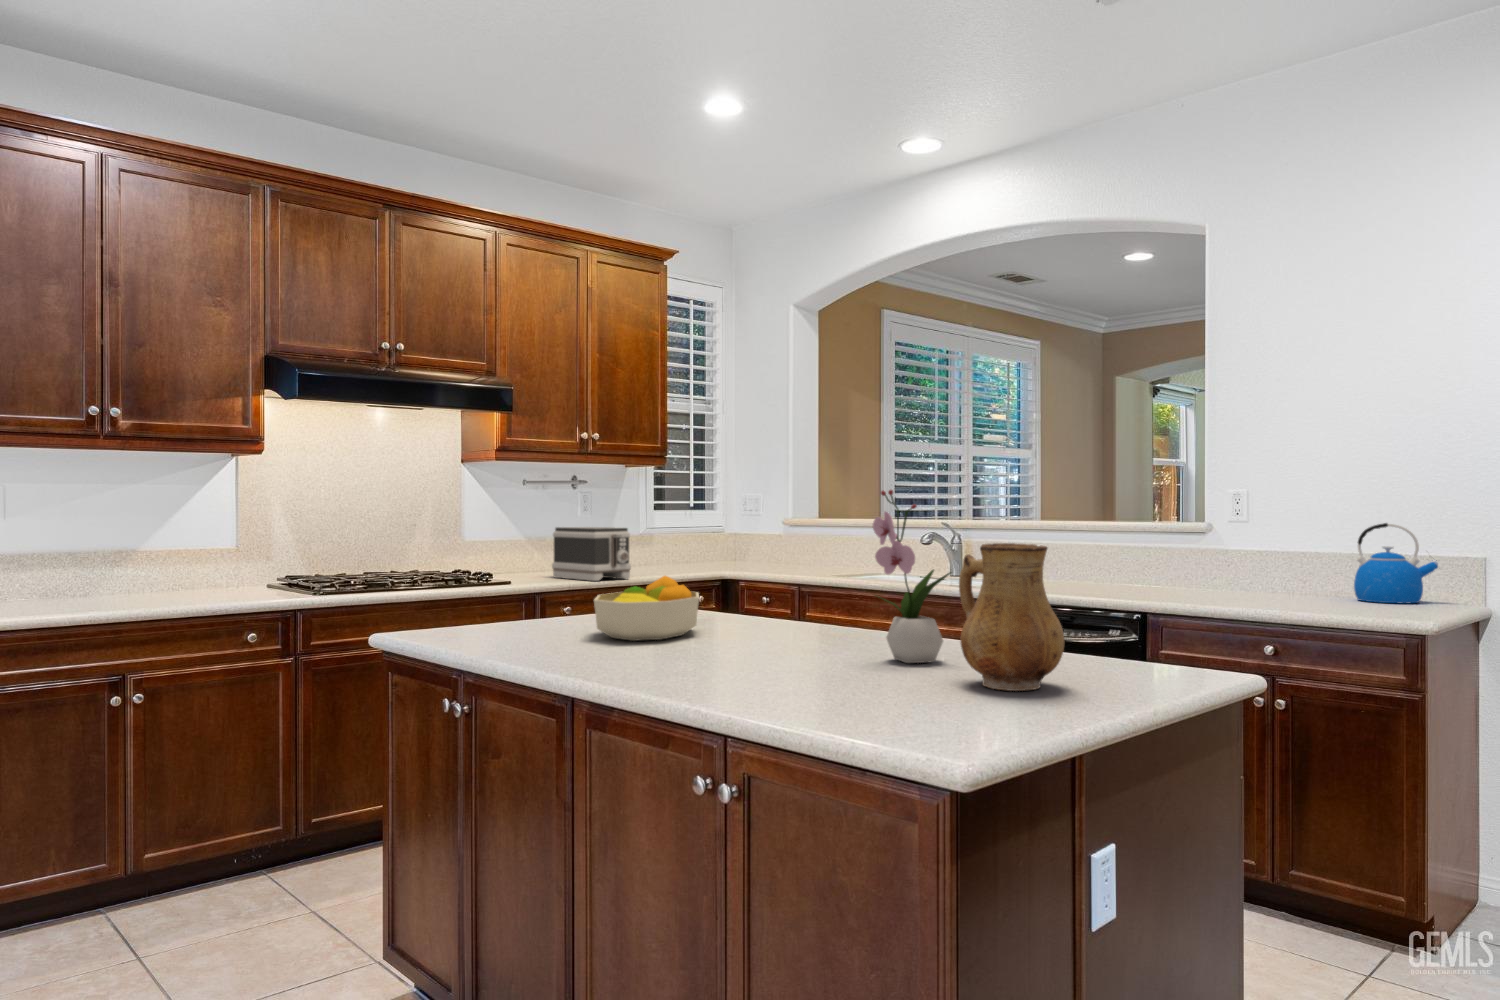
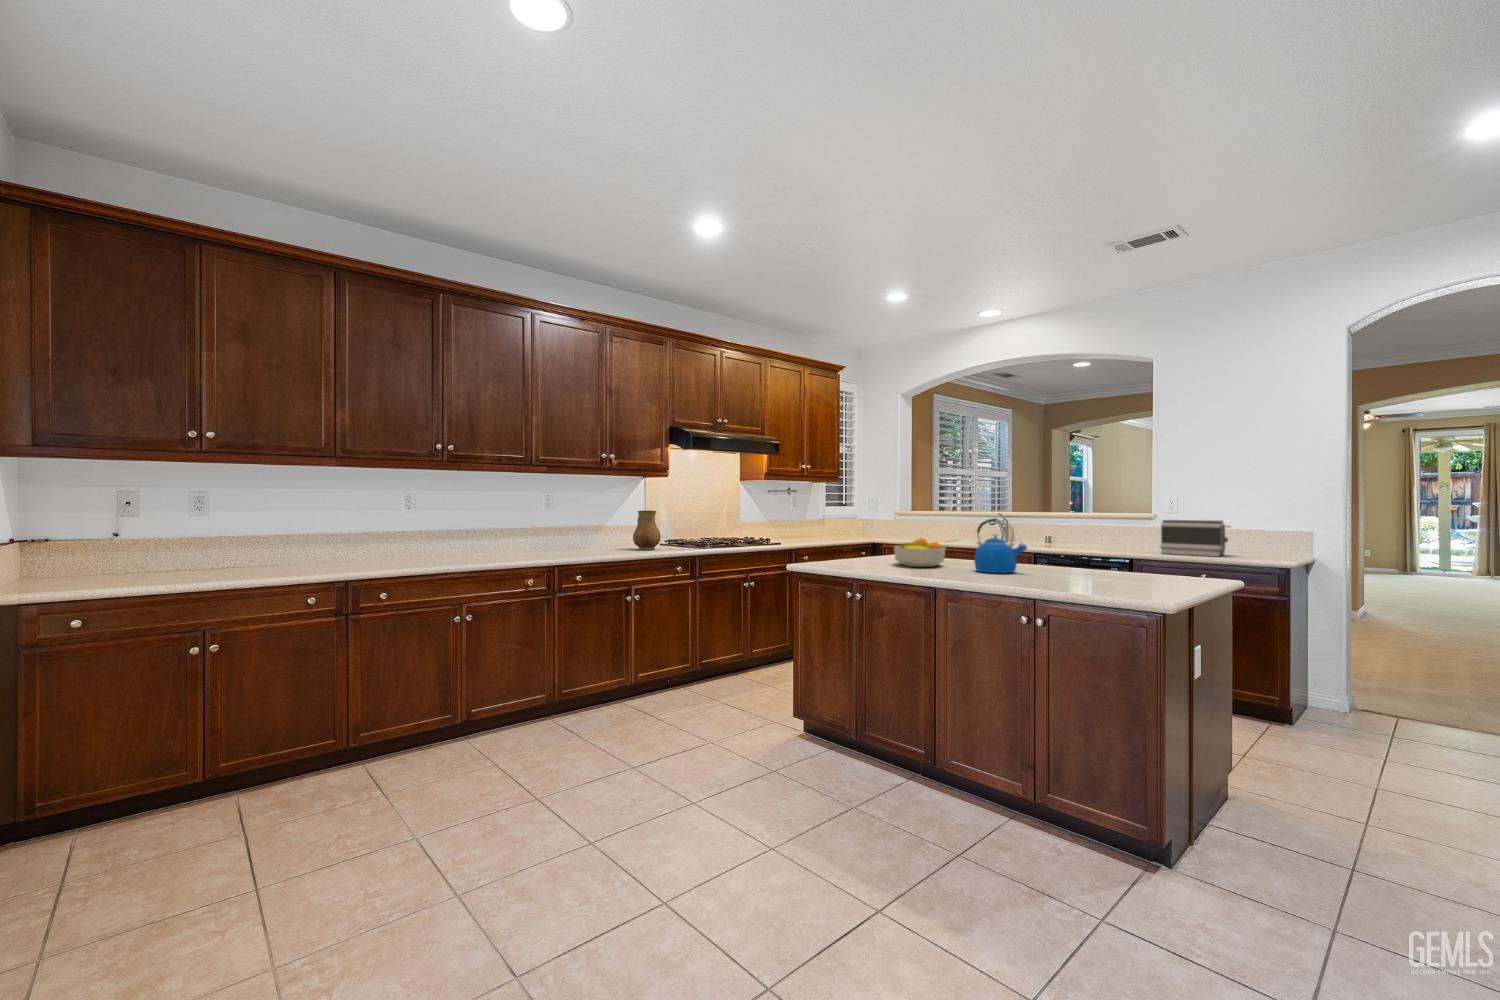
flower arrangement: present [873,490,951,663] -> none [1051,497,1091,576]
kettle: present [1354,523,1438,604] -> present [974,519,1027,573]
toaster: present [552,527,631,581] -> present [1160,520,1230,557]
ceramic pitcher: present [959,543,1065,691] -> present [633,510,661,550]

